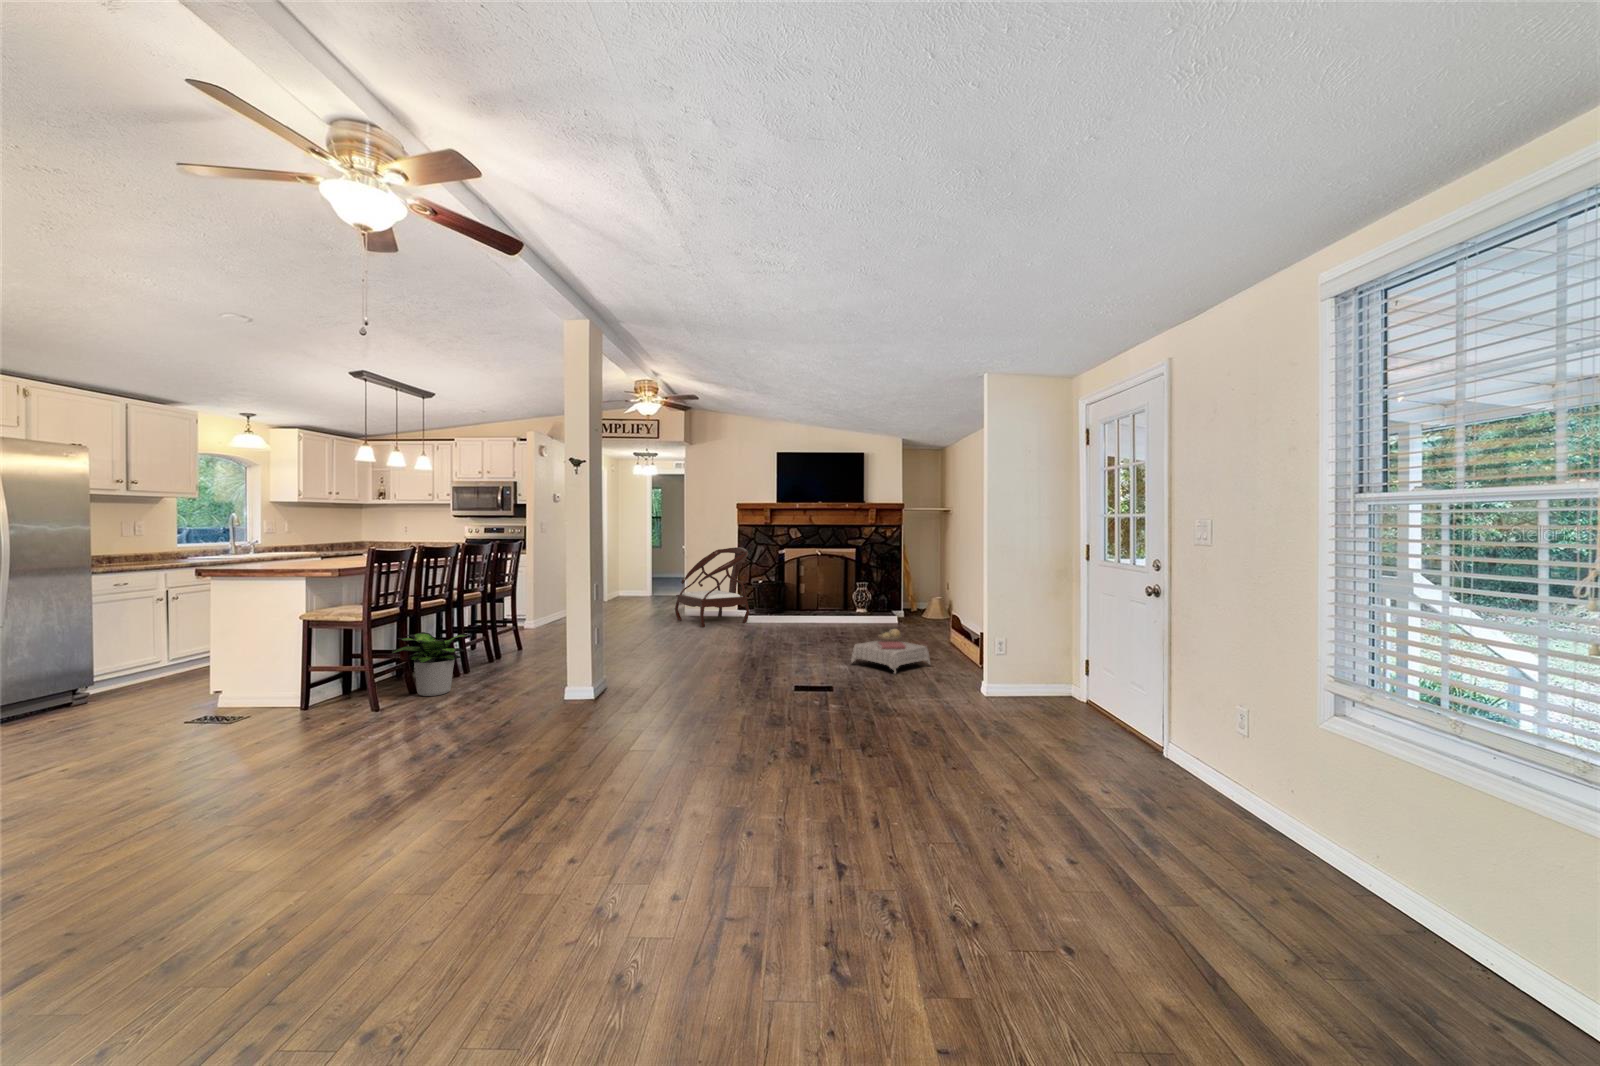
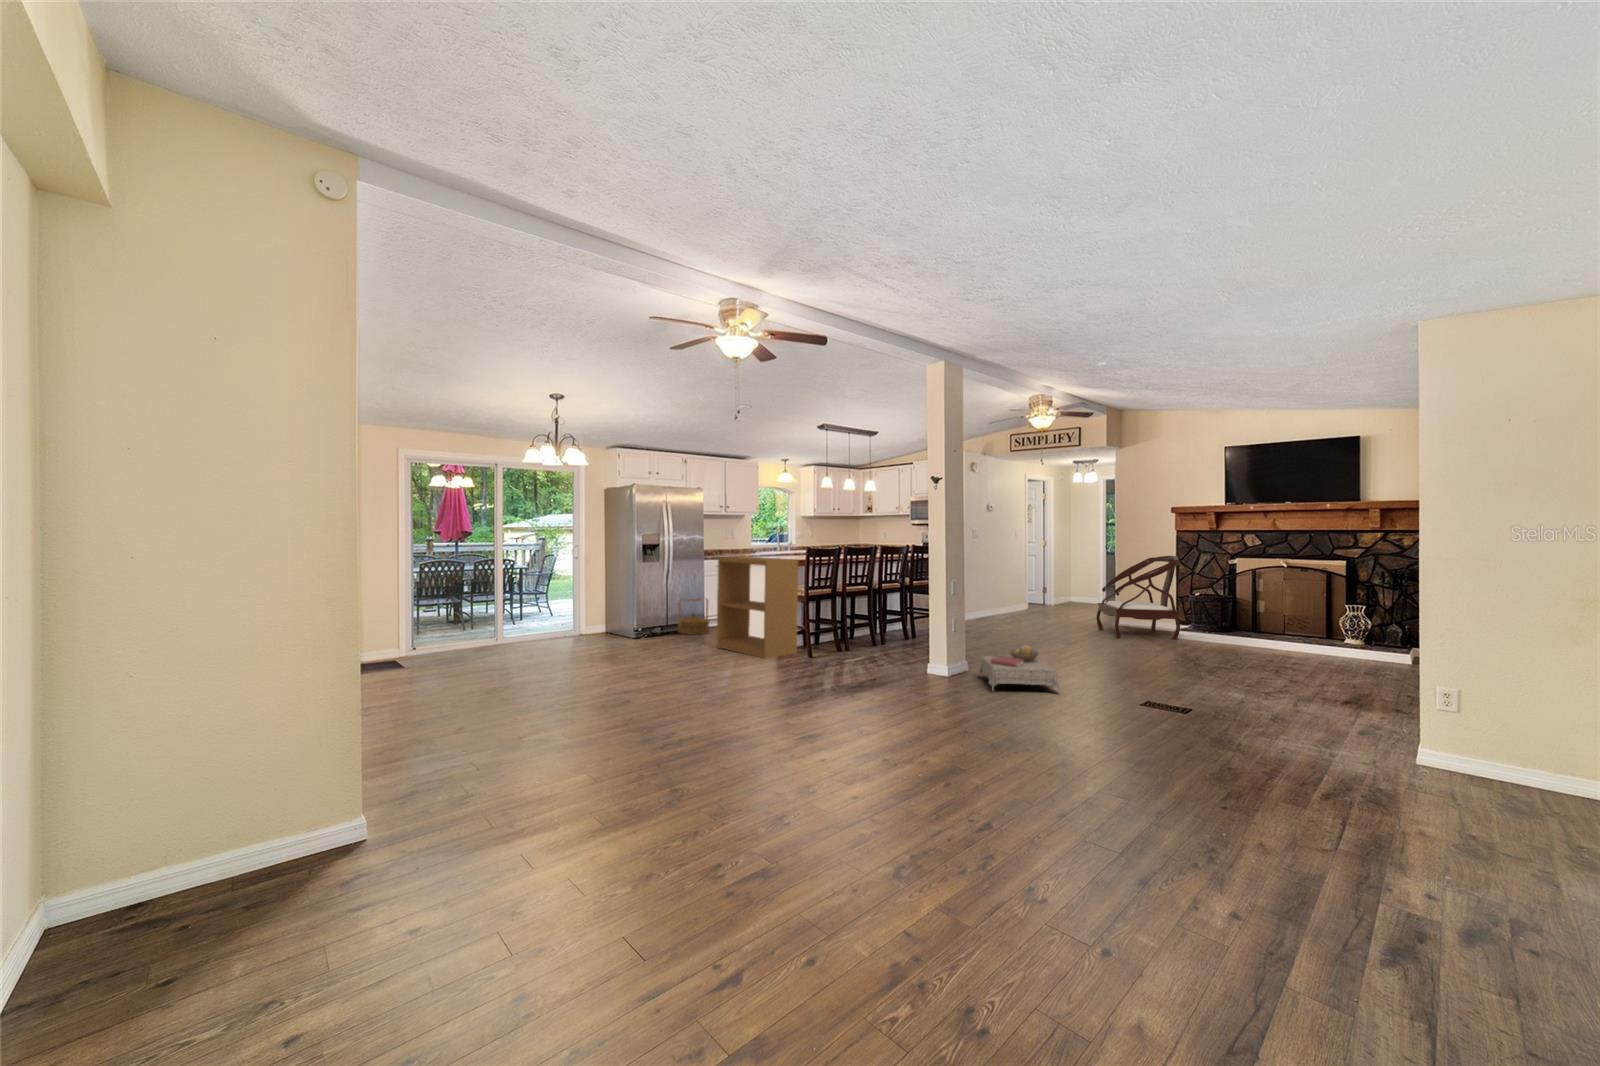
bookshelf: none [169,567,350,729] -> present [717,557,798,659]
ottoman: present [851,629,930,673] -> present [978,645,1059,693]
potted plant: present [392,632,470,696] -> none [819,608,873,655]
woven basket: none [29,642,117,714] -> present [678,598,709,634]

